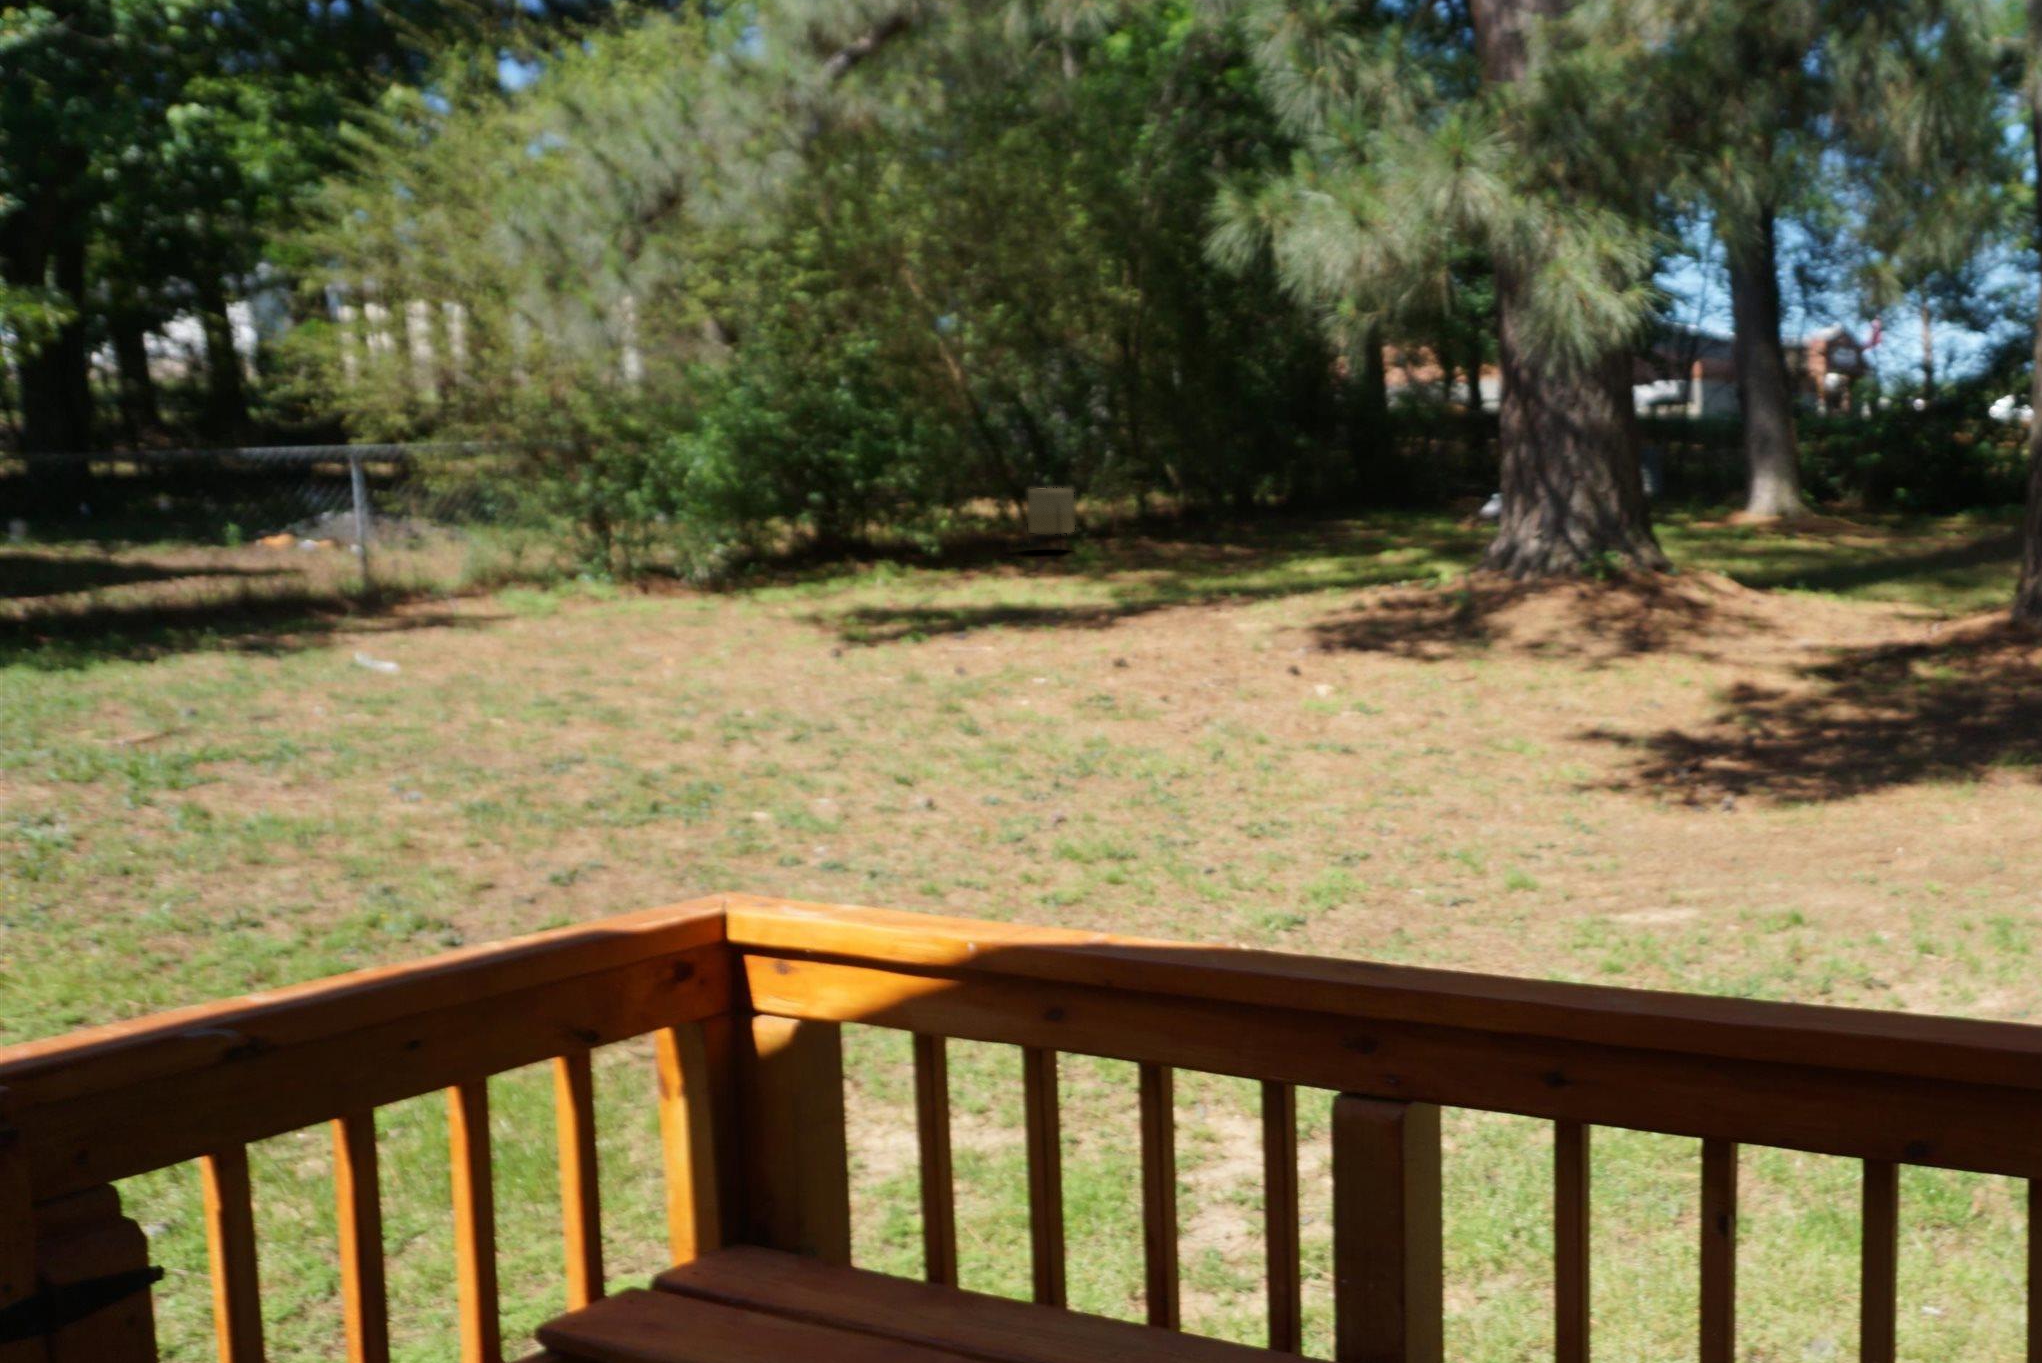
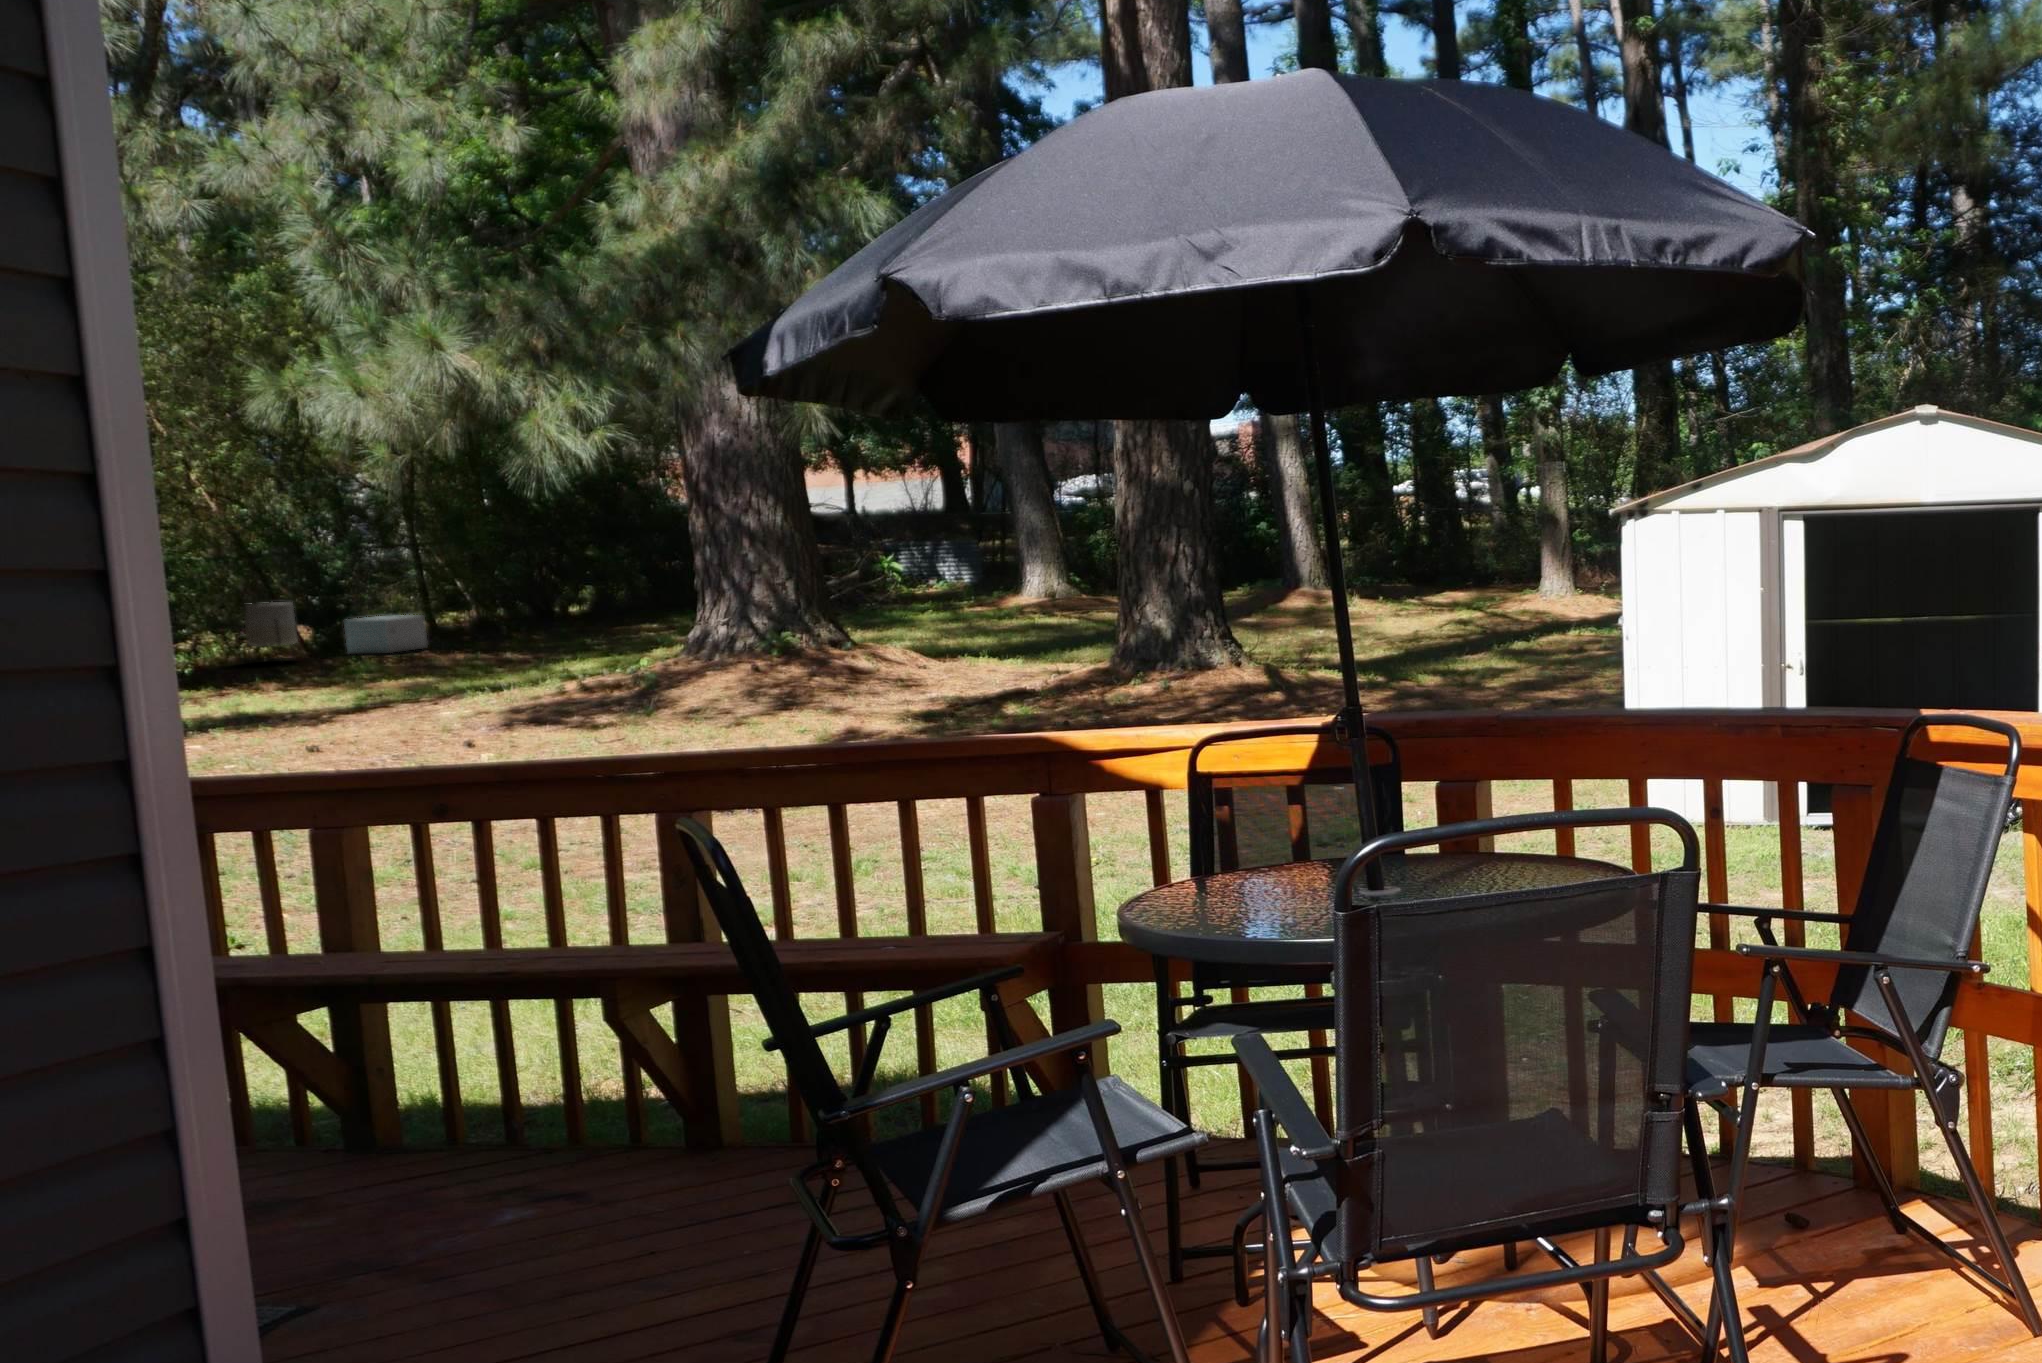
storage box: none [1114,506,1189,546] -> present [344,615,428,654]

